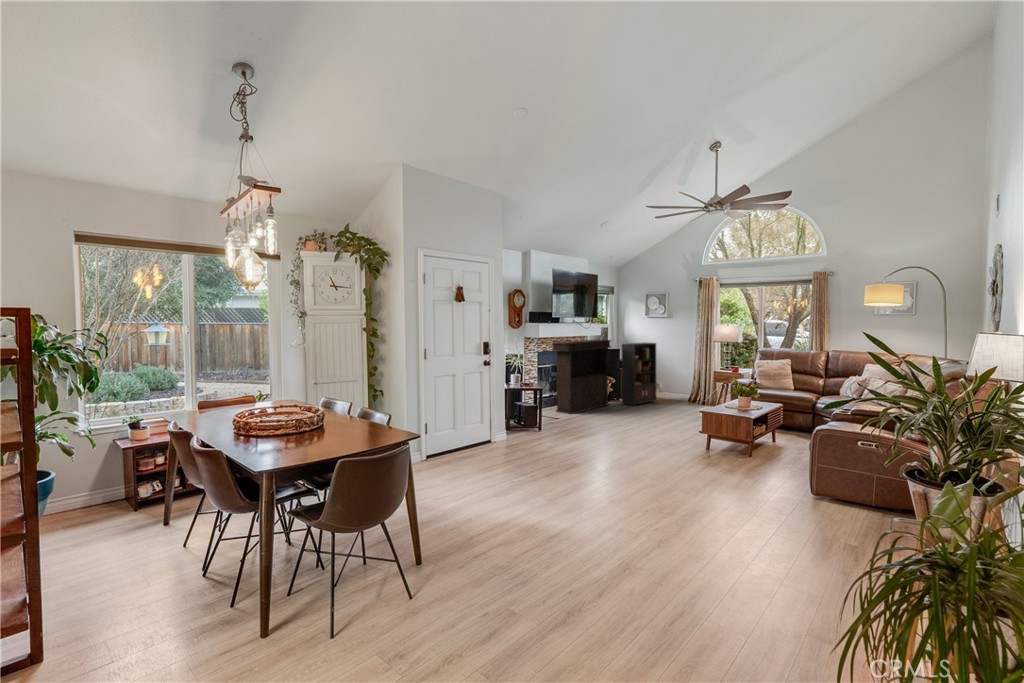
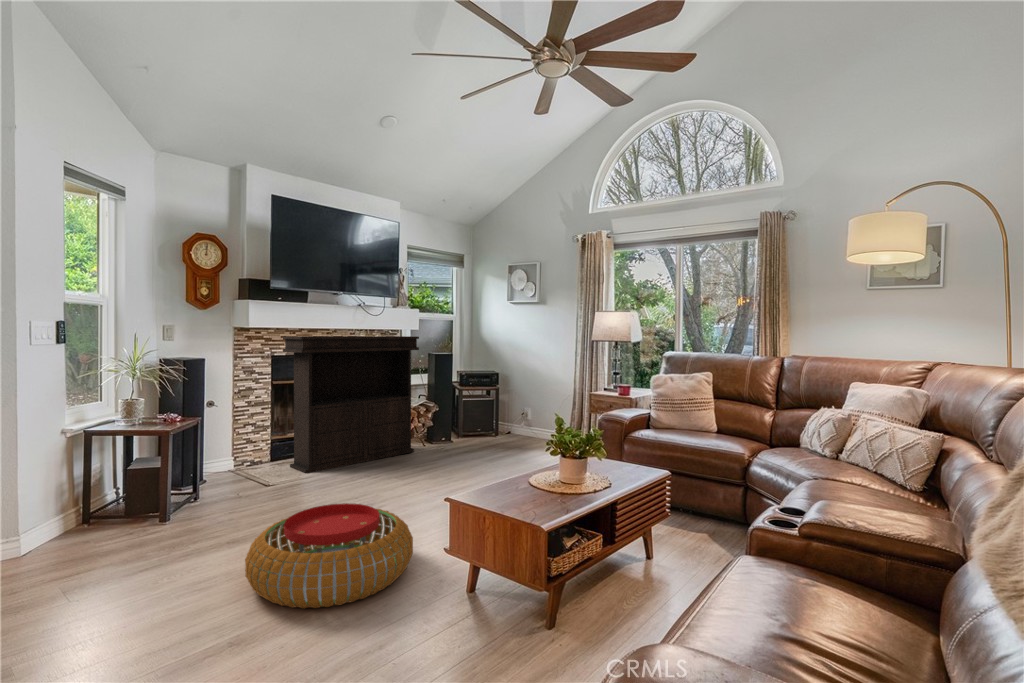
bookcase: present [622,343,656,405] -> none [442,344,507,453]
pouf: none [619,418,685,451] -> present [245,503,413,608]

